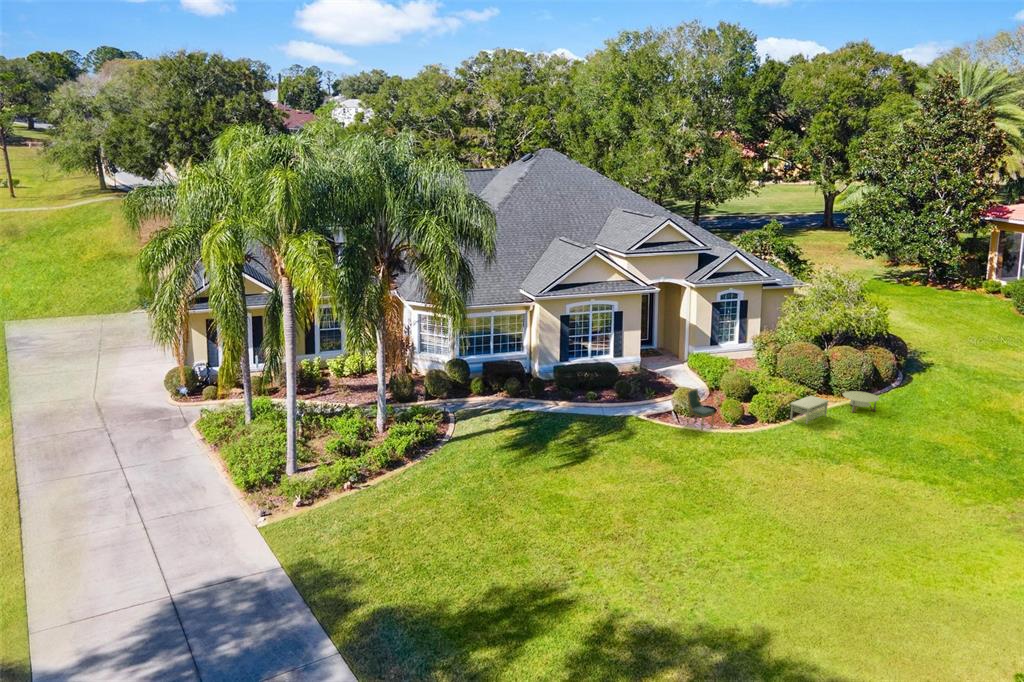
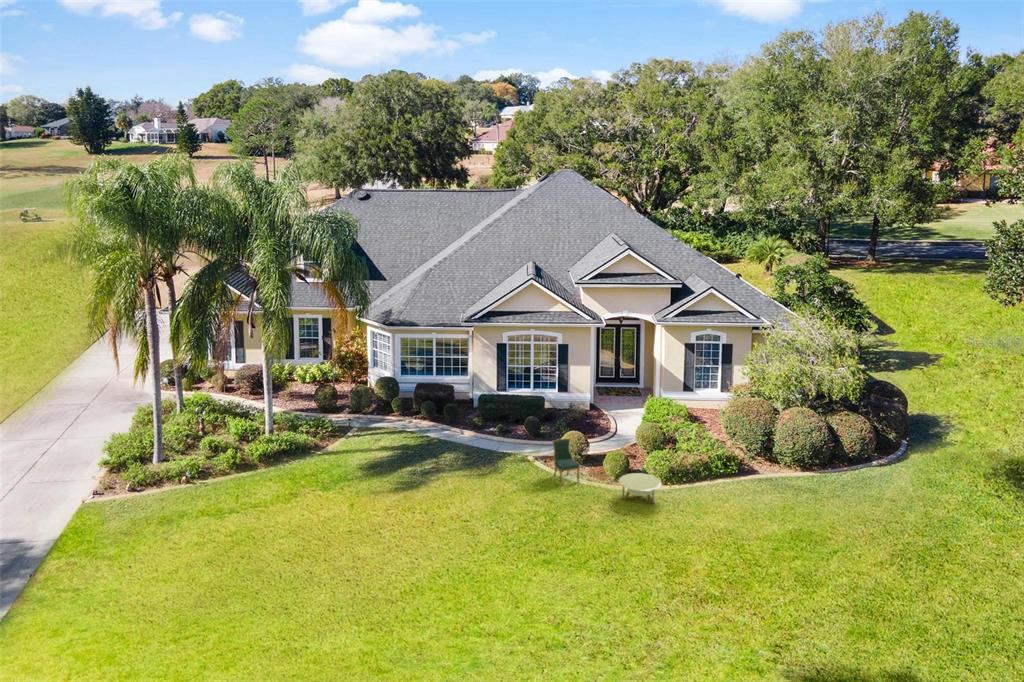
round table: present [843,391,879,413] -> present [619,473,662,504]
storage bench: present [790,396,829,424] -> none [677,464,730,497]

